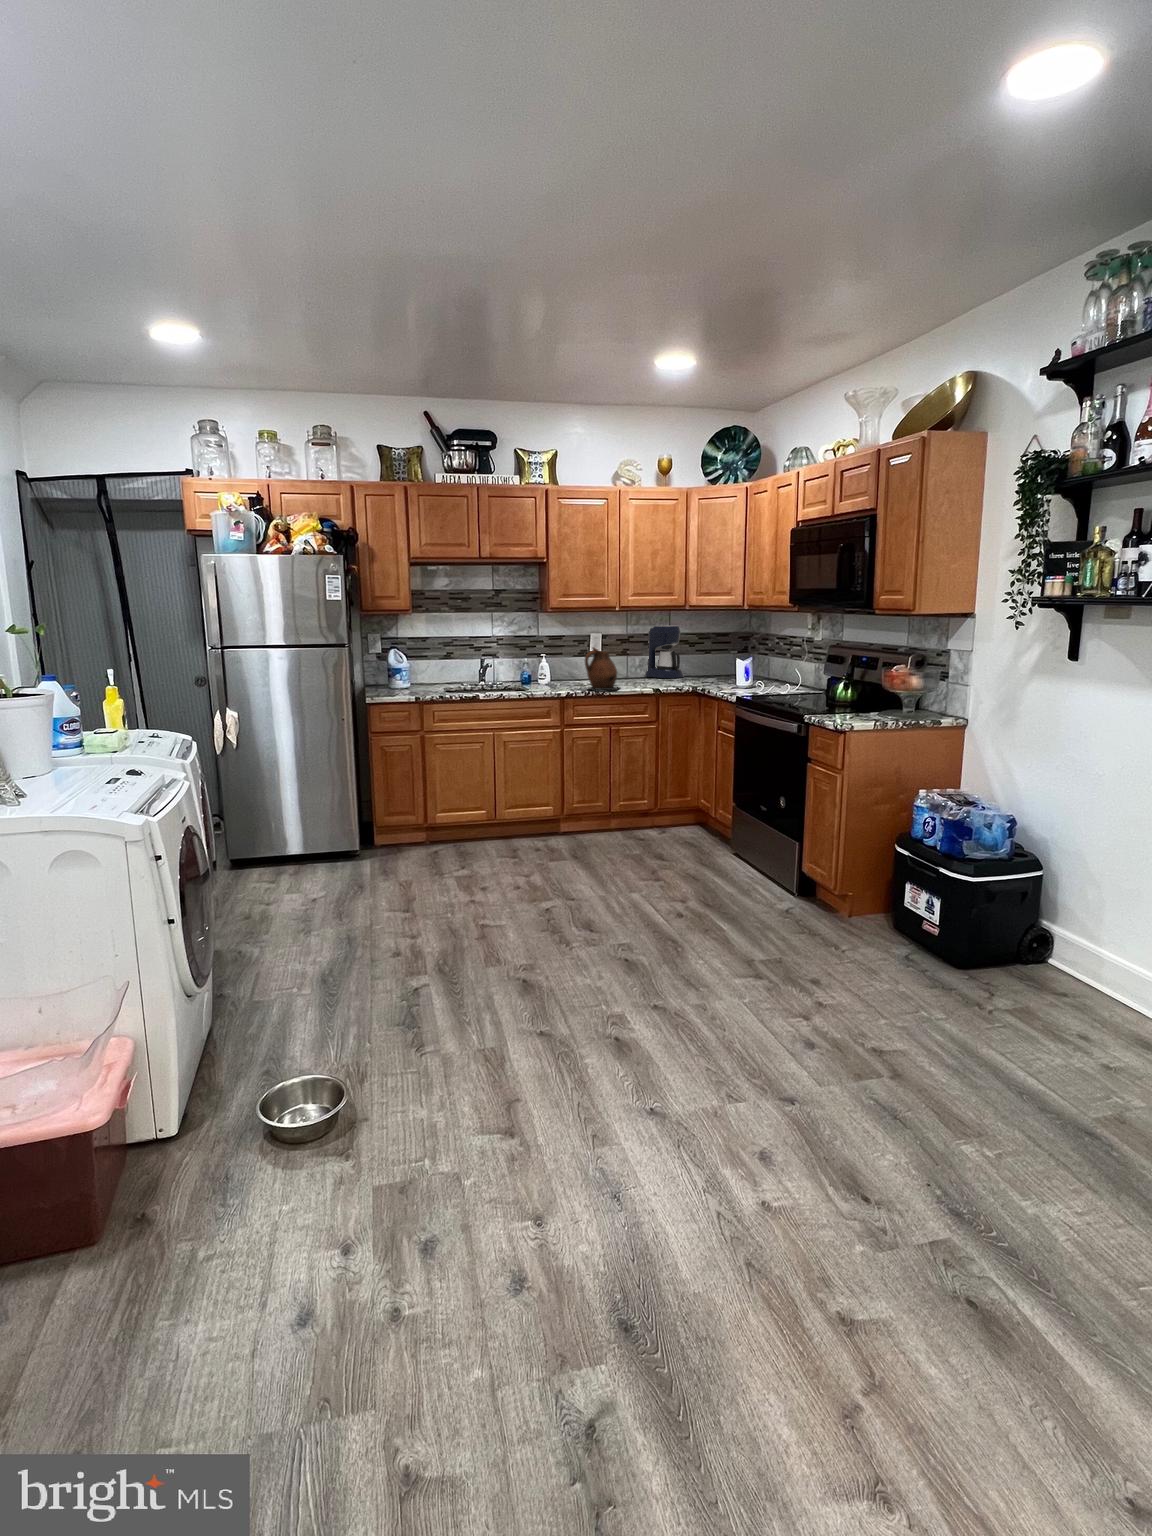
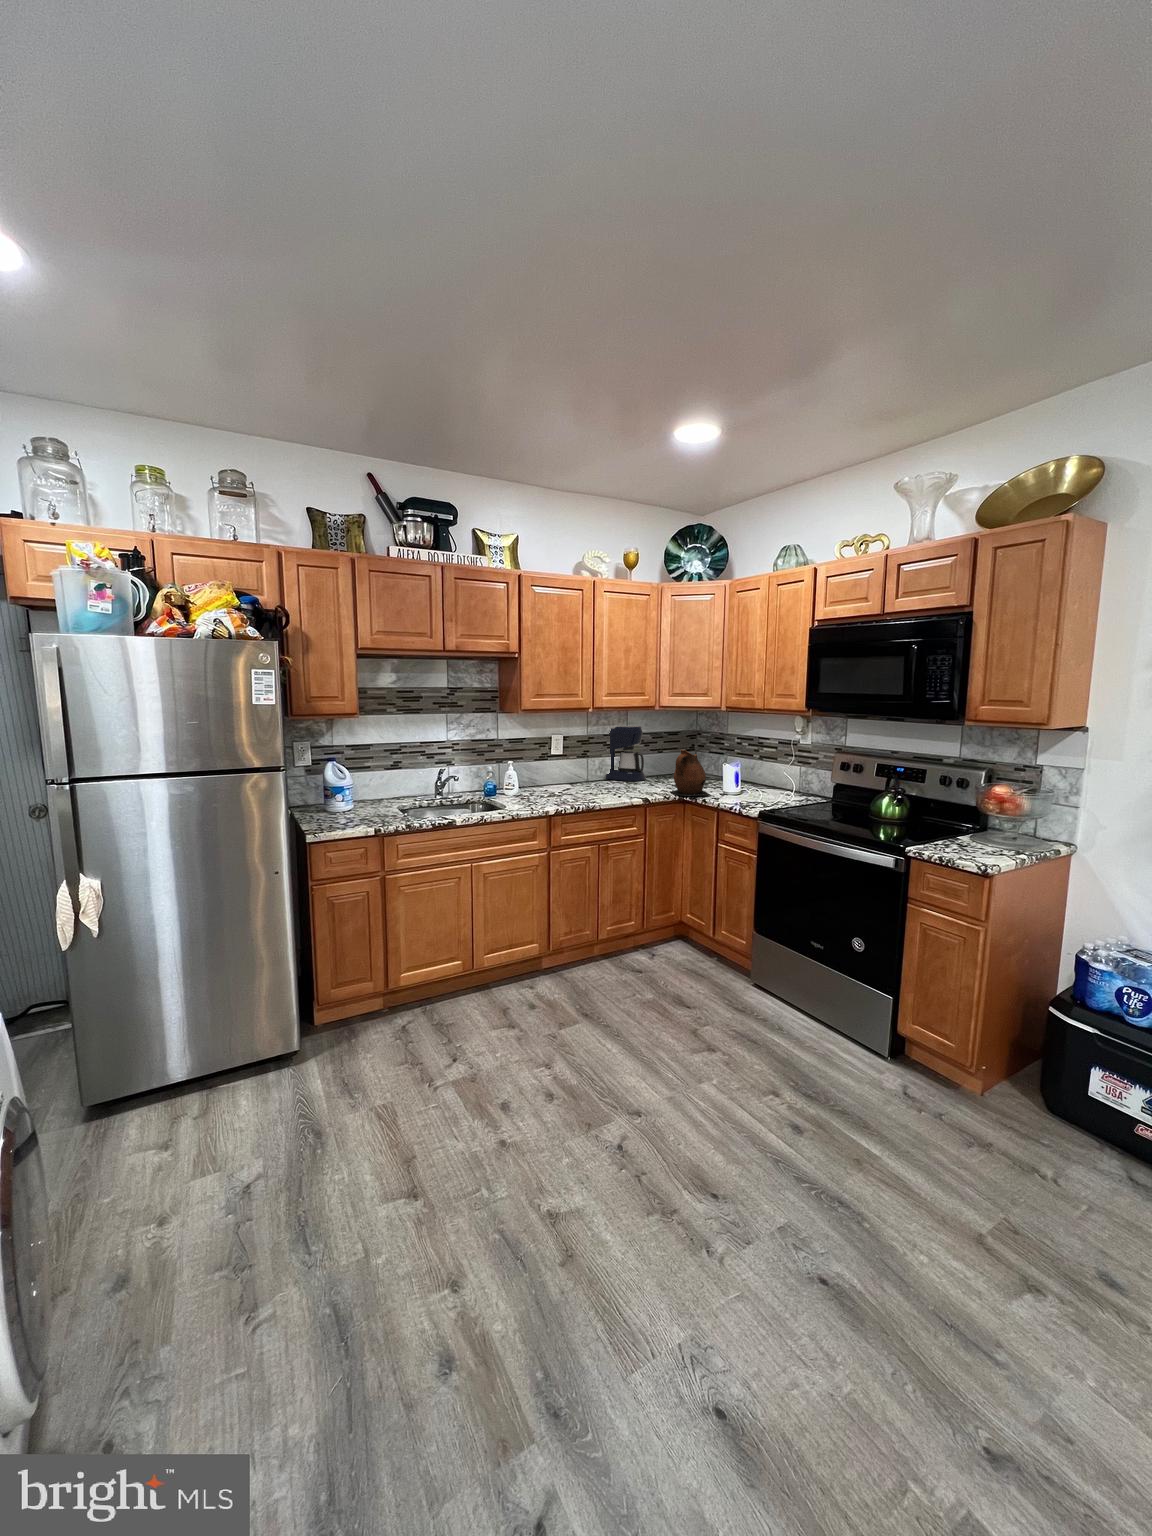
ceramic pitcher: present [585,647,619,690] -> present [672,750,710,796]

